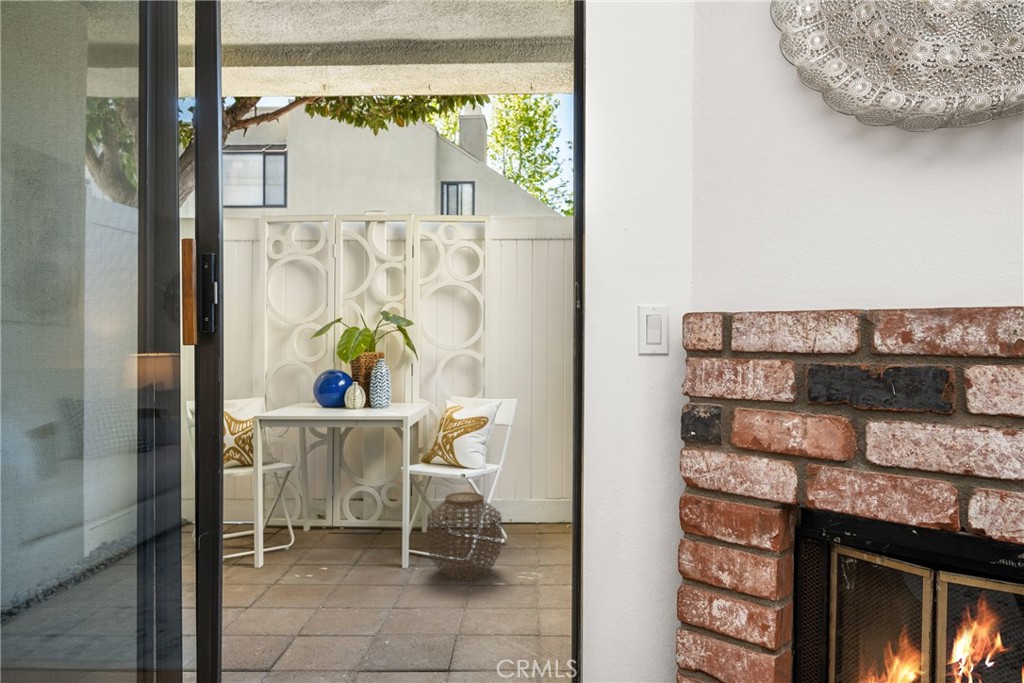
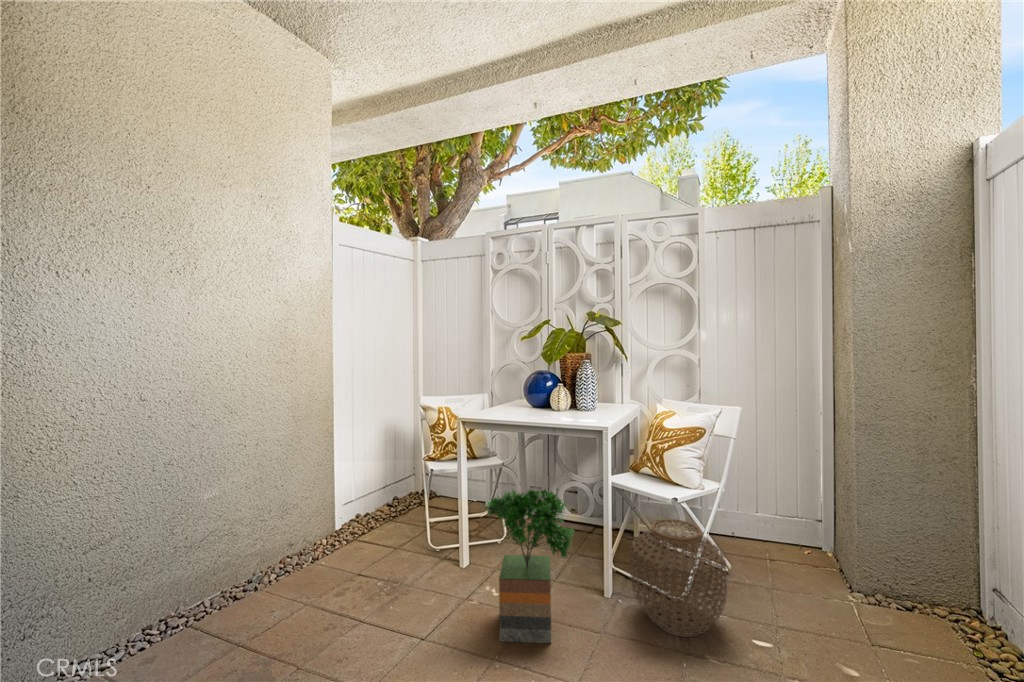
potted tree: none [298,474,384,607] -> present [486,489,574,643]

